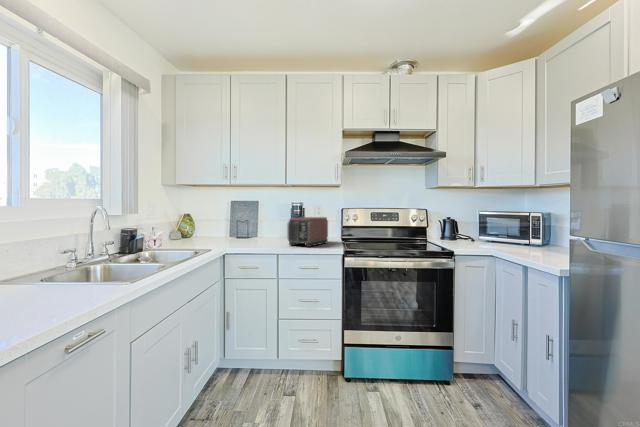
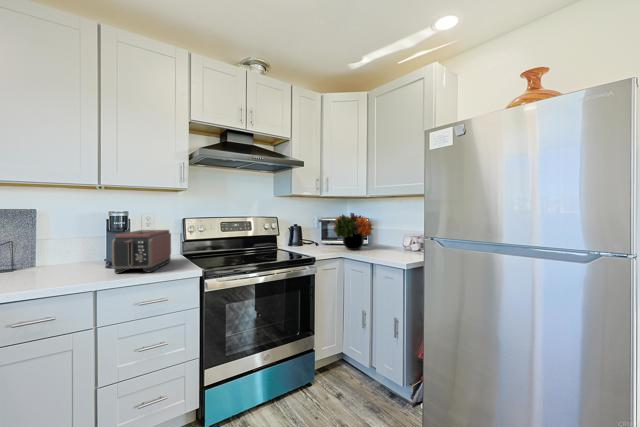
flower arrangement: none [488,205,547,249] -> present [333,213,373,250]

